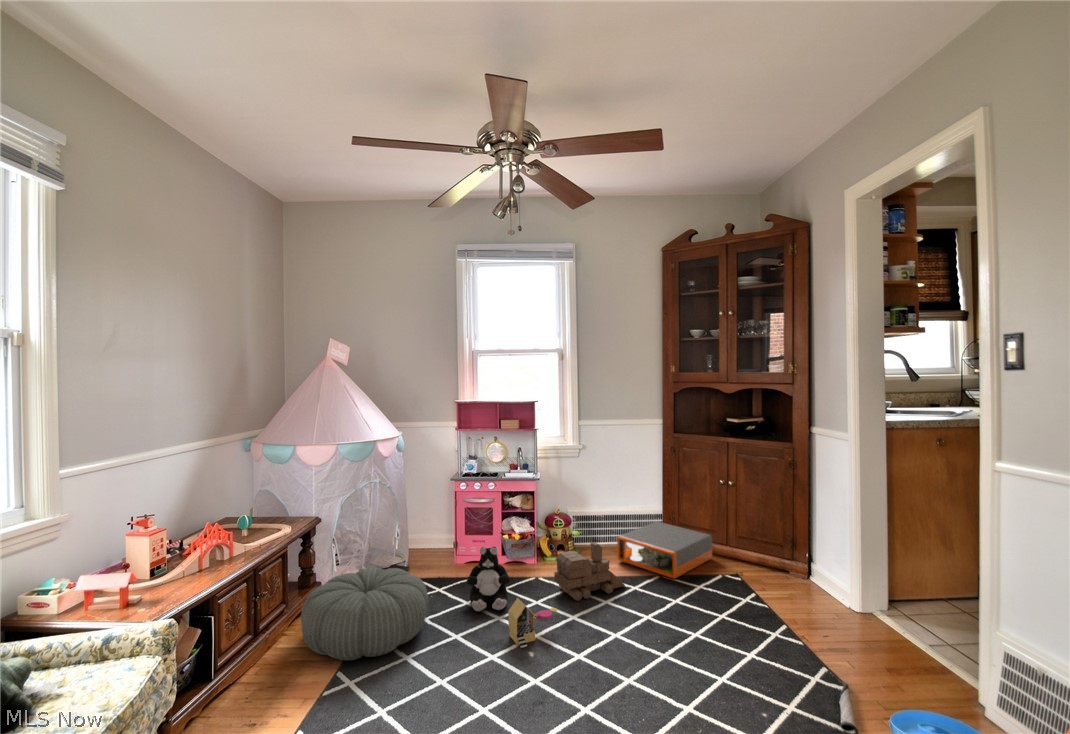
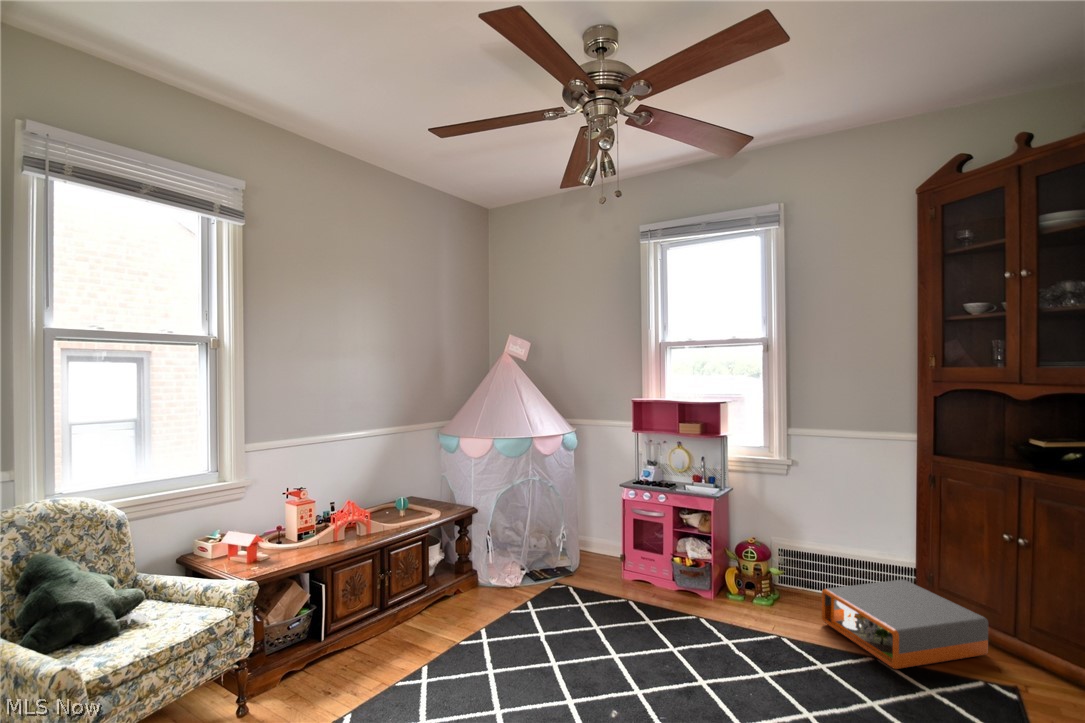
toy train: present [554,542,625,601] -> none [707,590,808,664]
plush toy: present [467,547,510,611] -> none [593,568,646,647]
pouf: present [301,568,428,660] -> none [418,567,545,660]
toy house: present [508,598,557,648] -> none [614,638,677,699]

